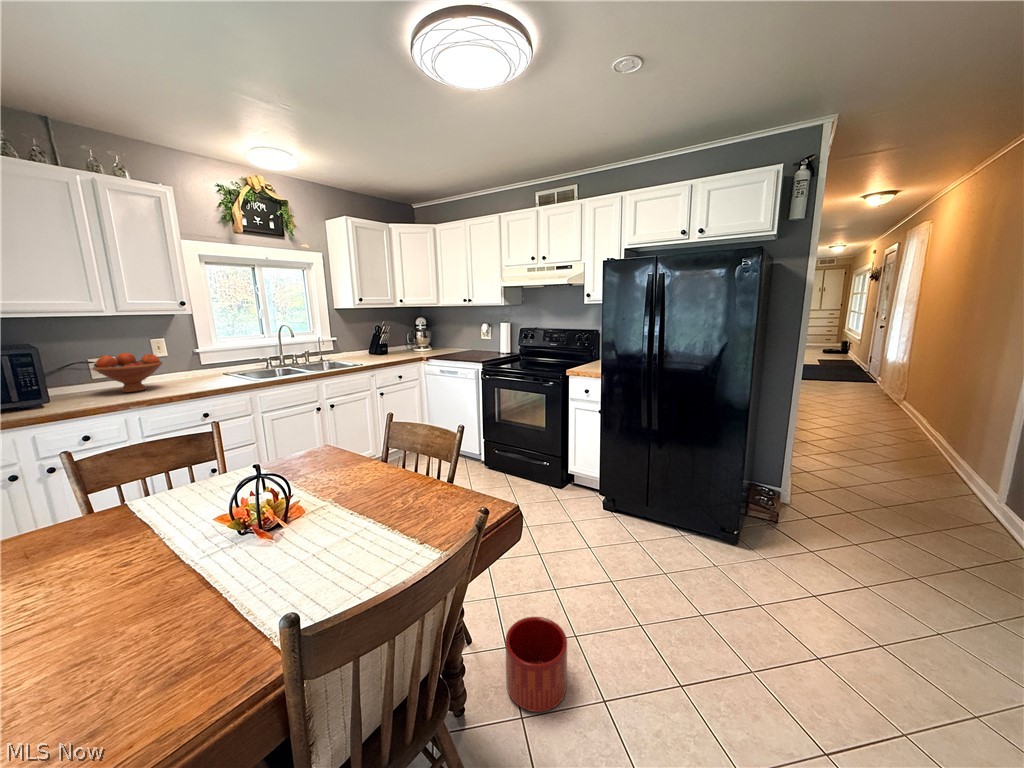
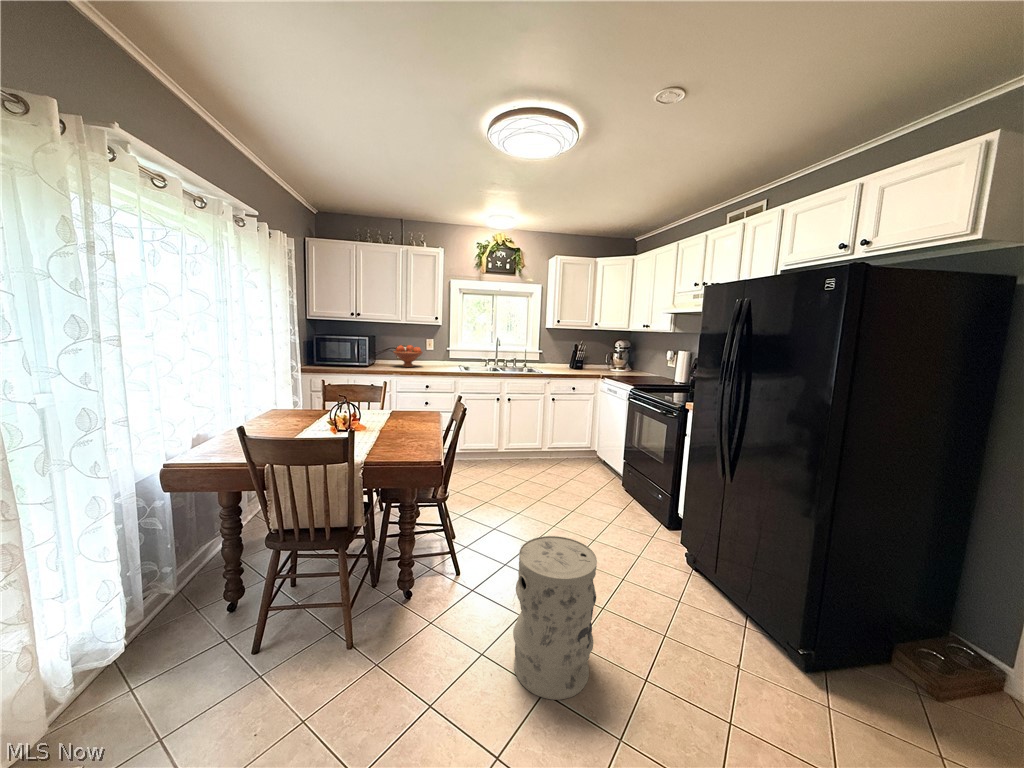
trash can: none [614,528,706,698] -> present [513,536,597,700]
planter: present [505,617,567,712] -> none [439,565,488,632]

